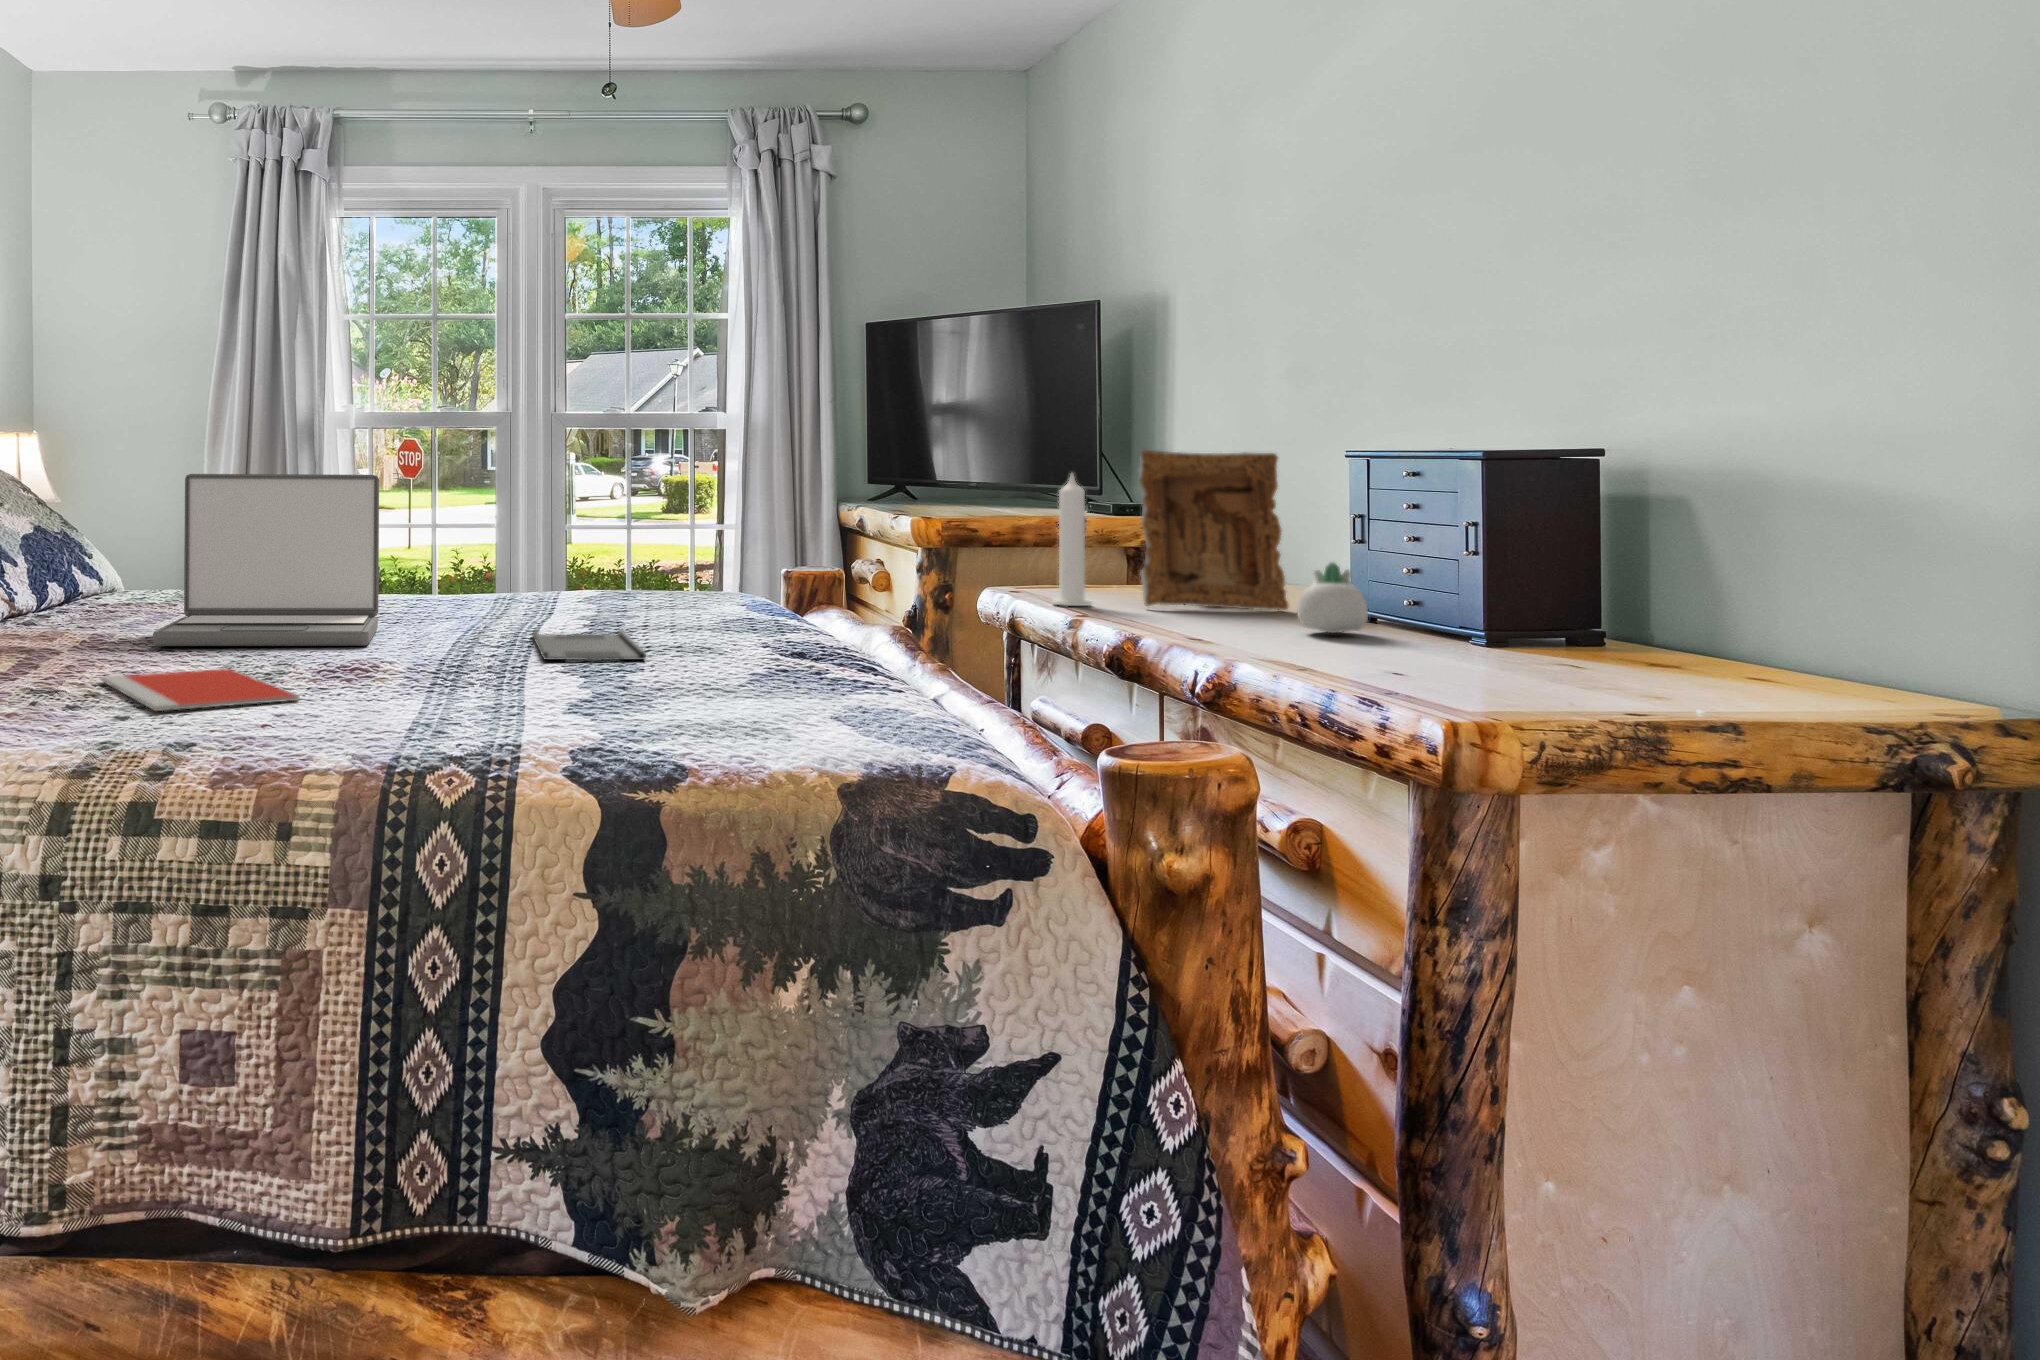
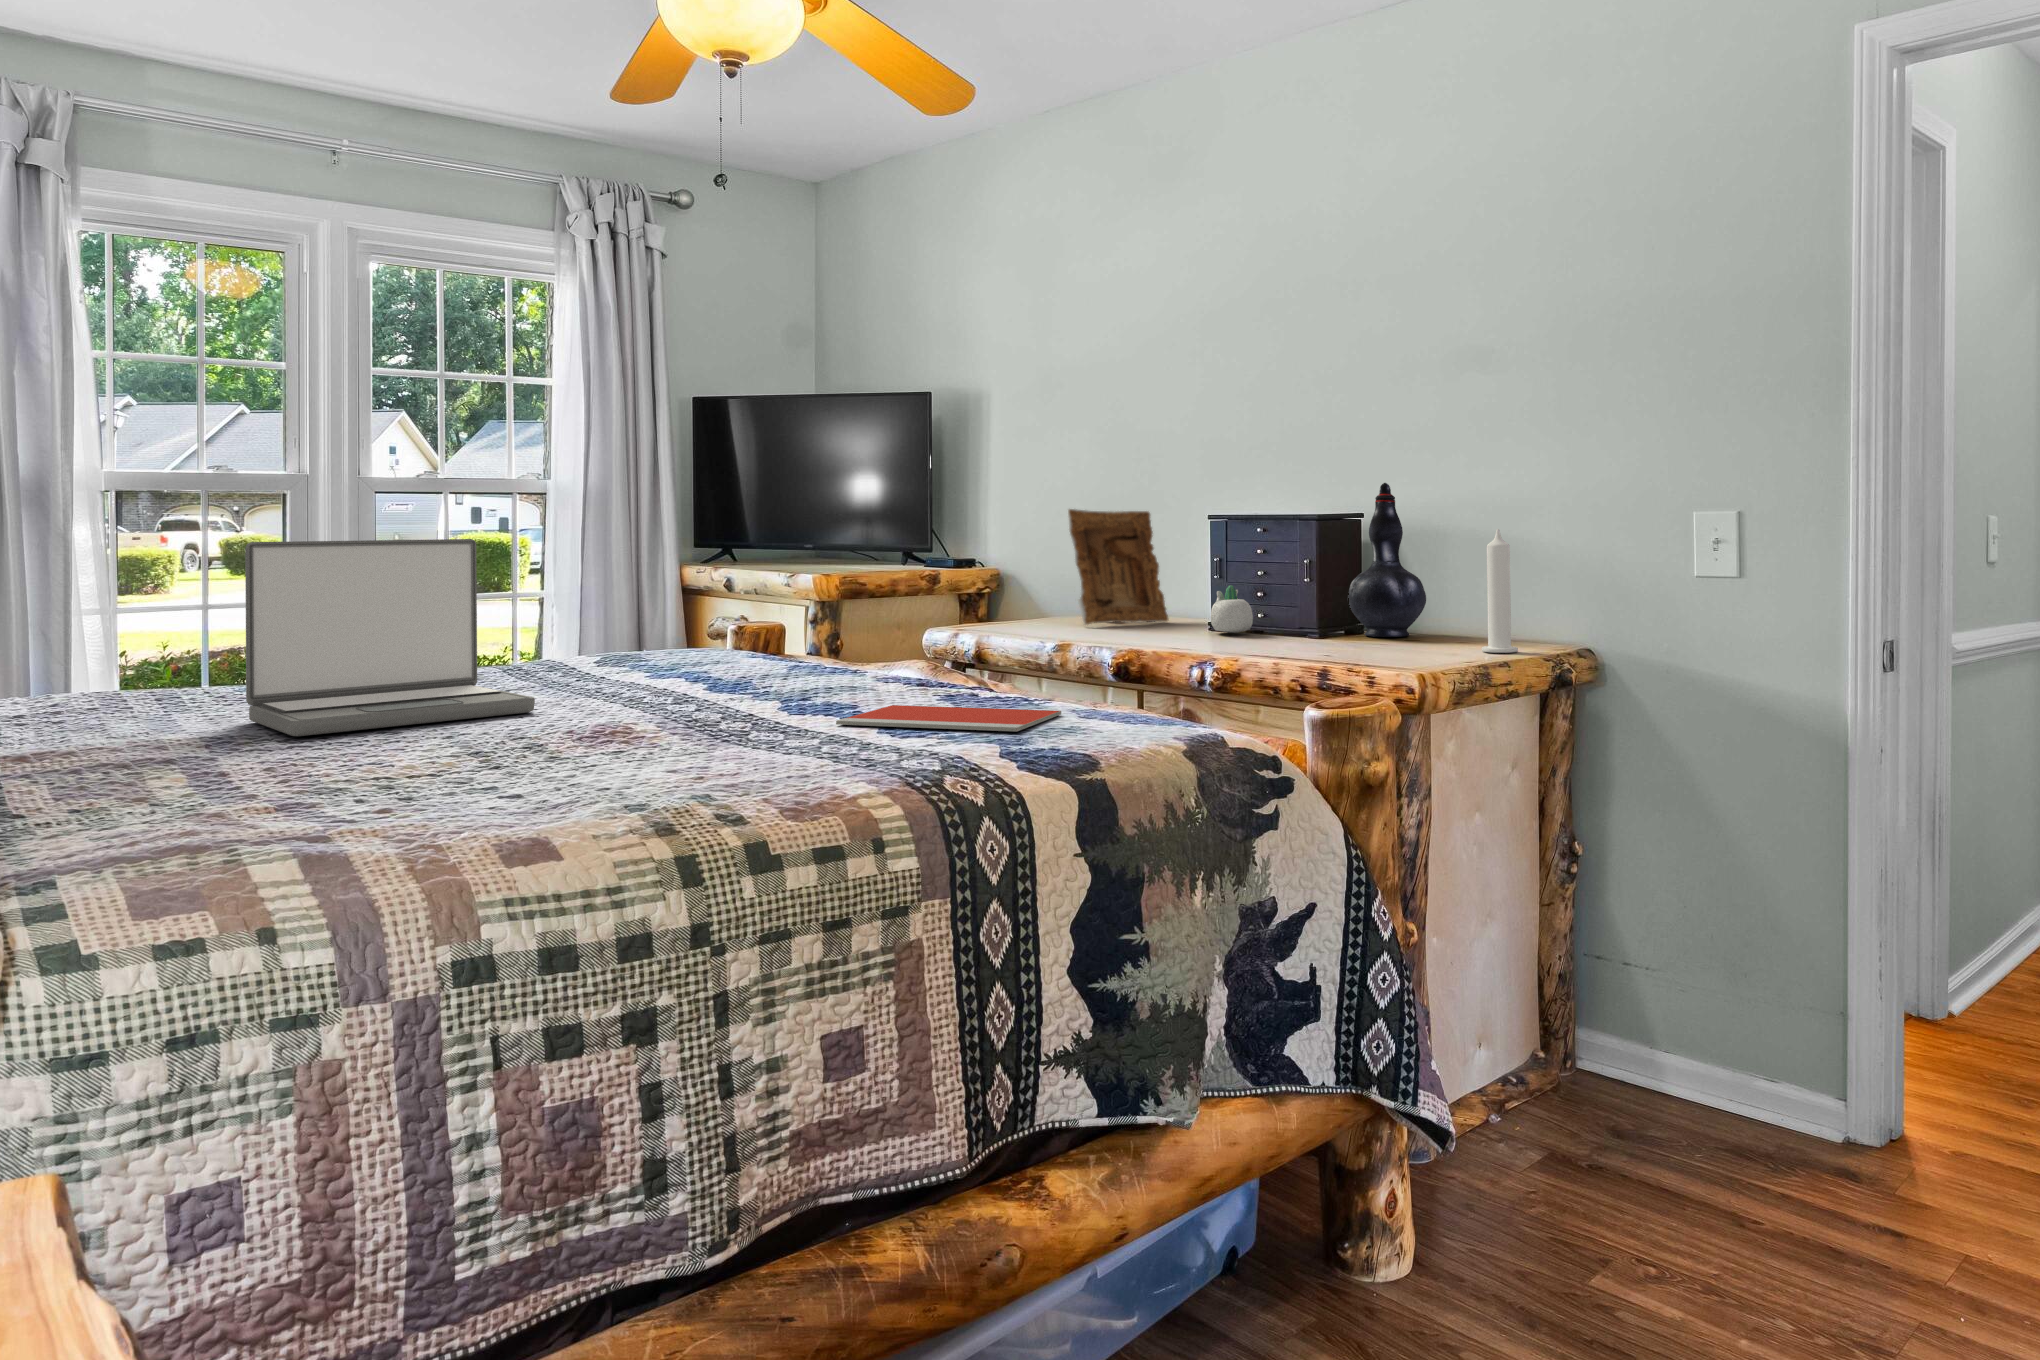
decorative vase: none [1526,404,1688,663] -> present [1348,483,1426,637]
candle: present [1052,474,1091,606] -> present [1482,529,1518,653]
tray: present [533,630,646,660] -> none [662,676,832,704]
notebook: present [101,669,300,711] -> present [836,705,1061,731]

